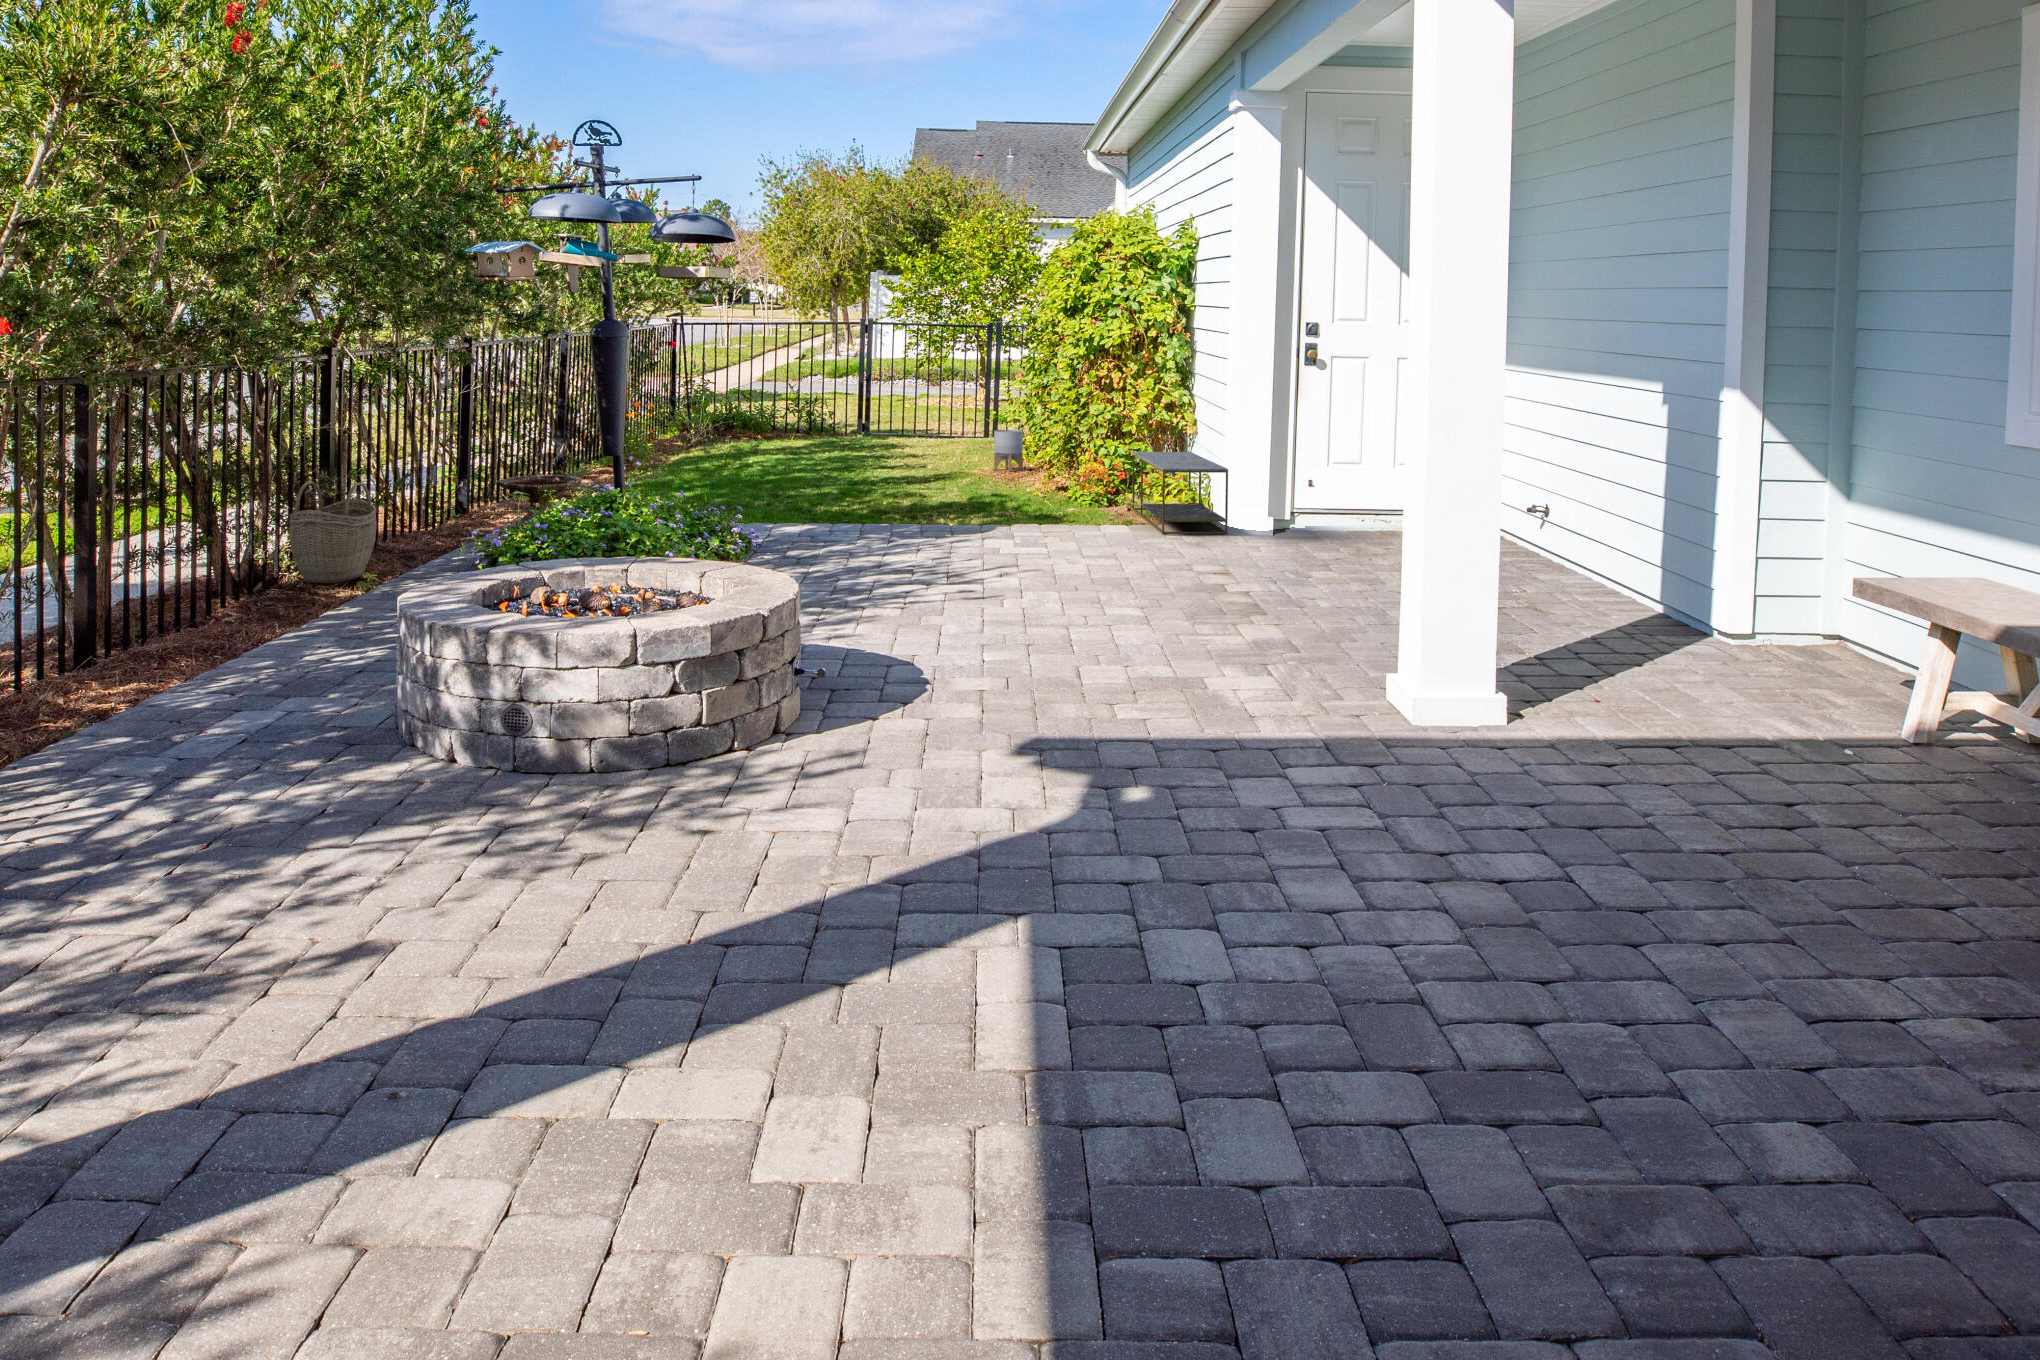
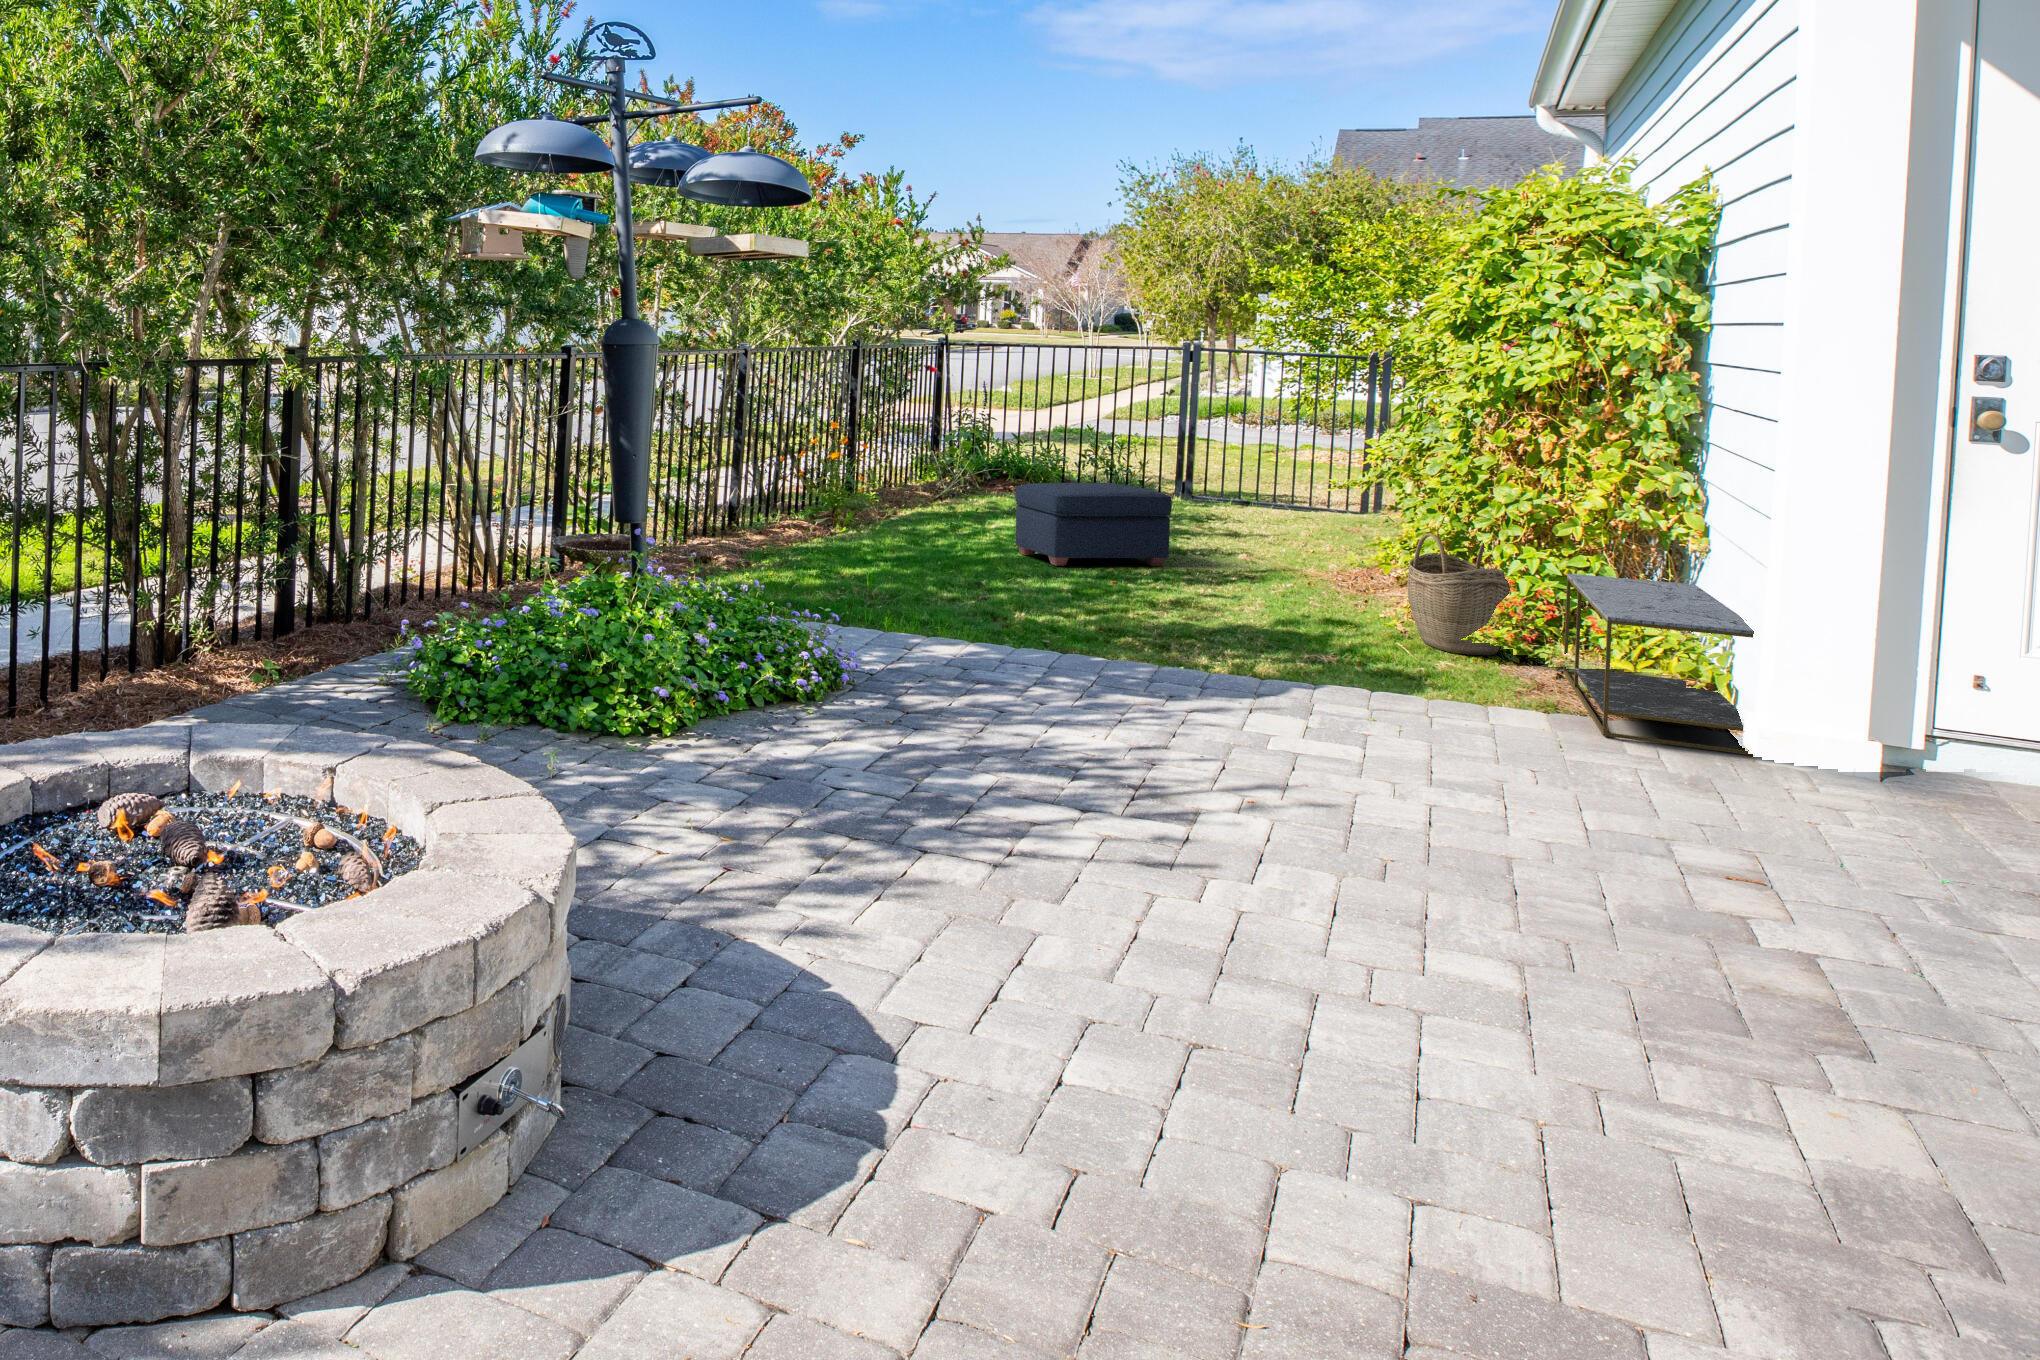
ottoman: none [788,422,893,482] -> present [1015,483,1172,566]
planter: present [994,430,1023,472] -> none [1345,511,1397,576]
woven basket: present [290,482,376,583] -> present [1407,533,1510,655]

